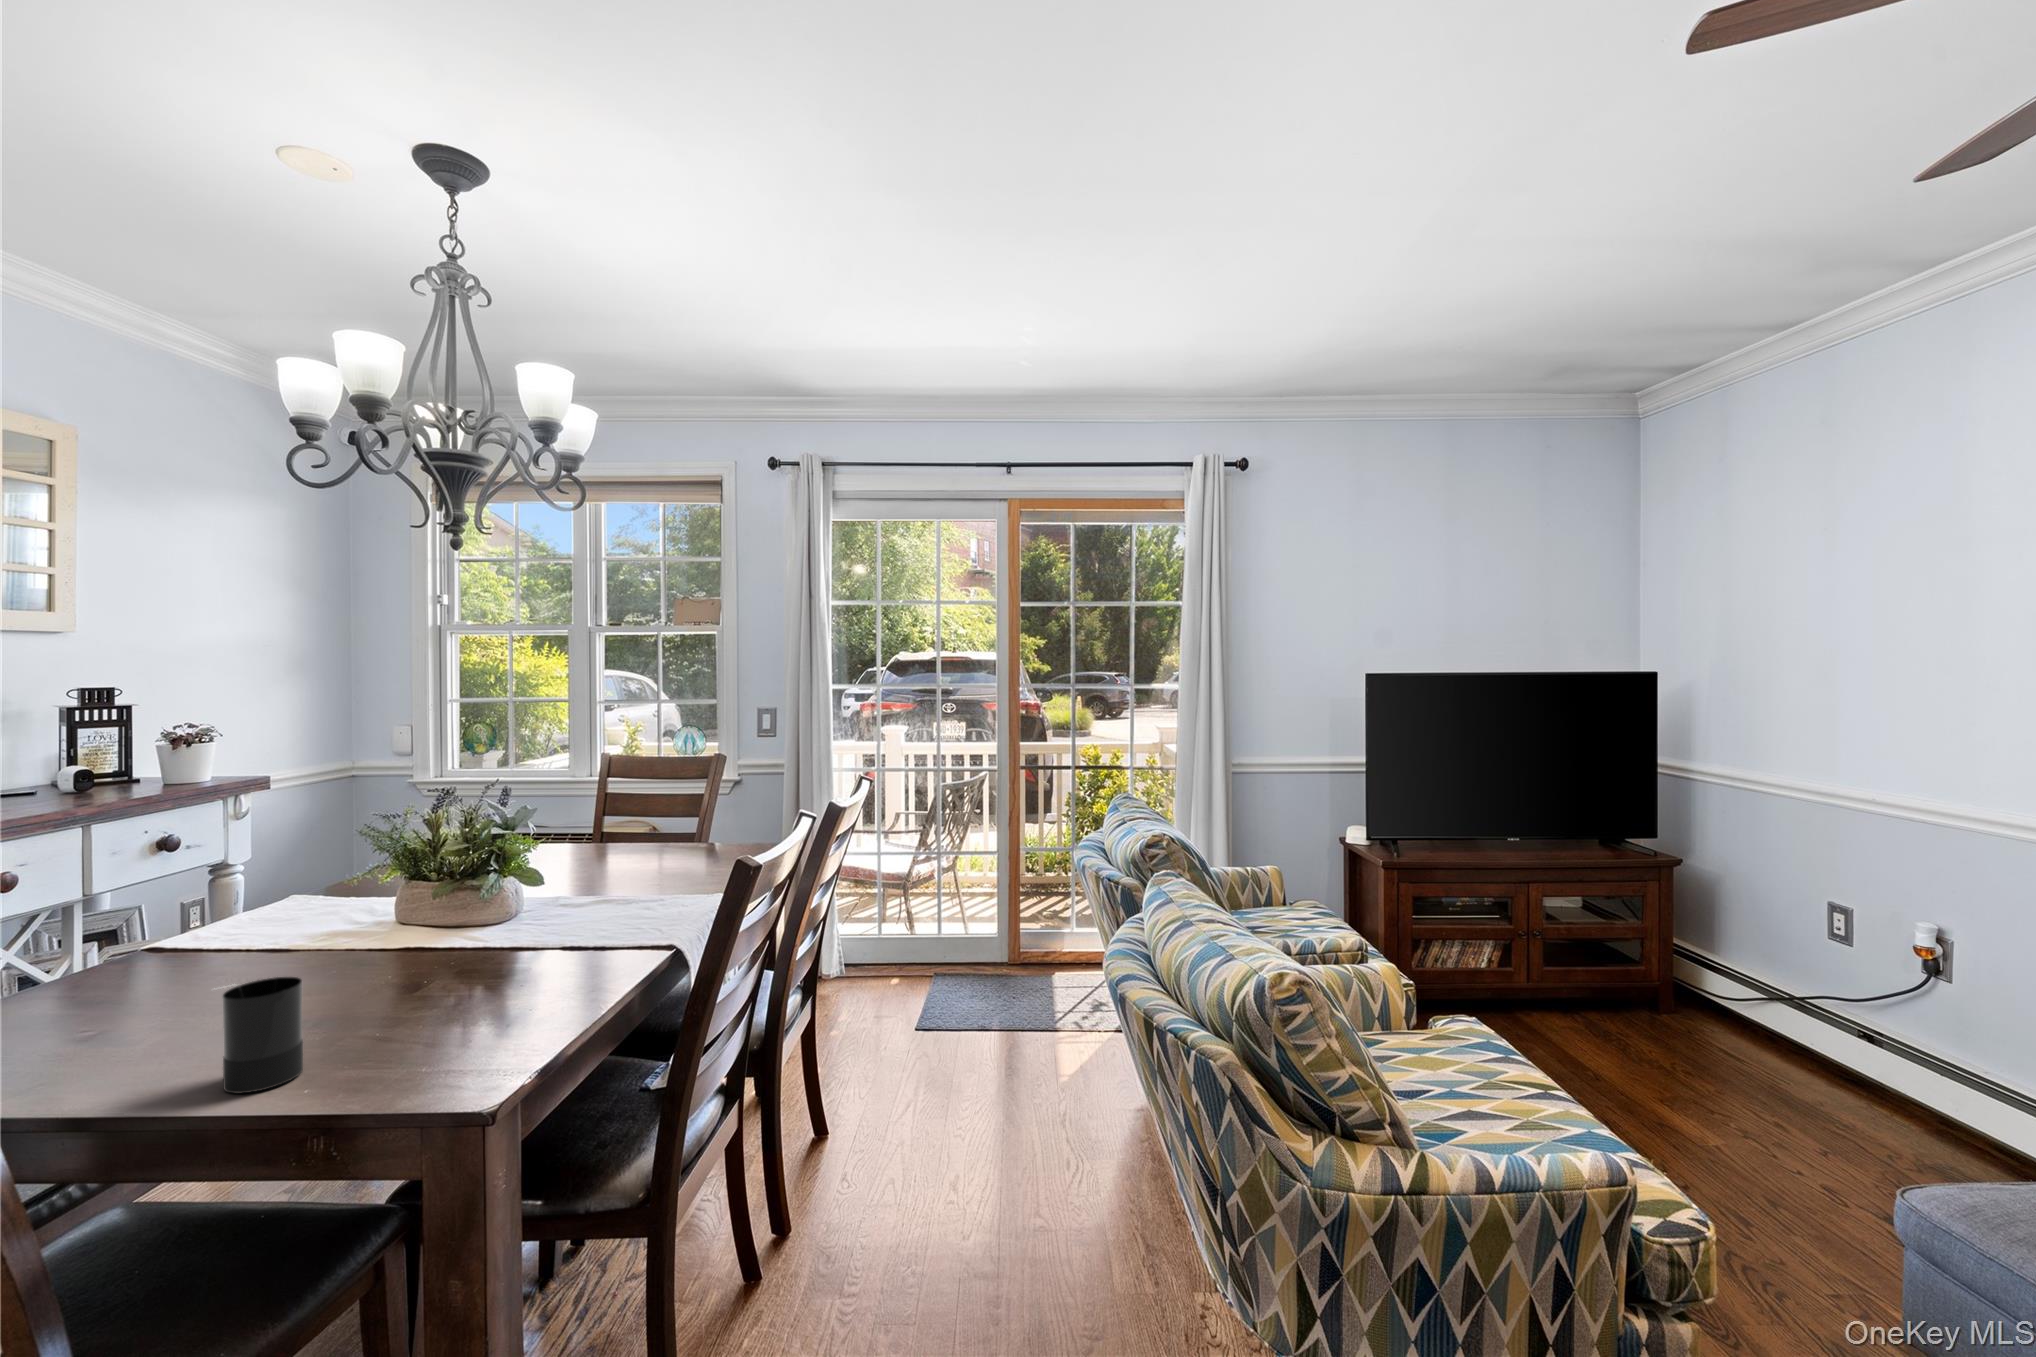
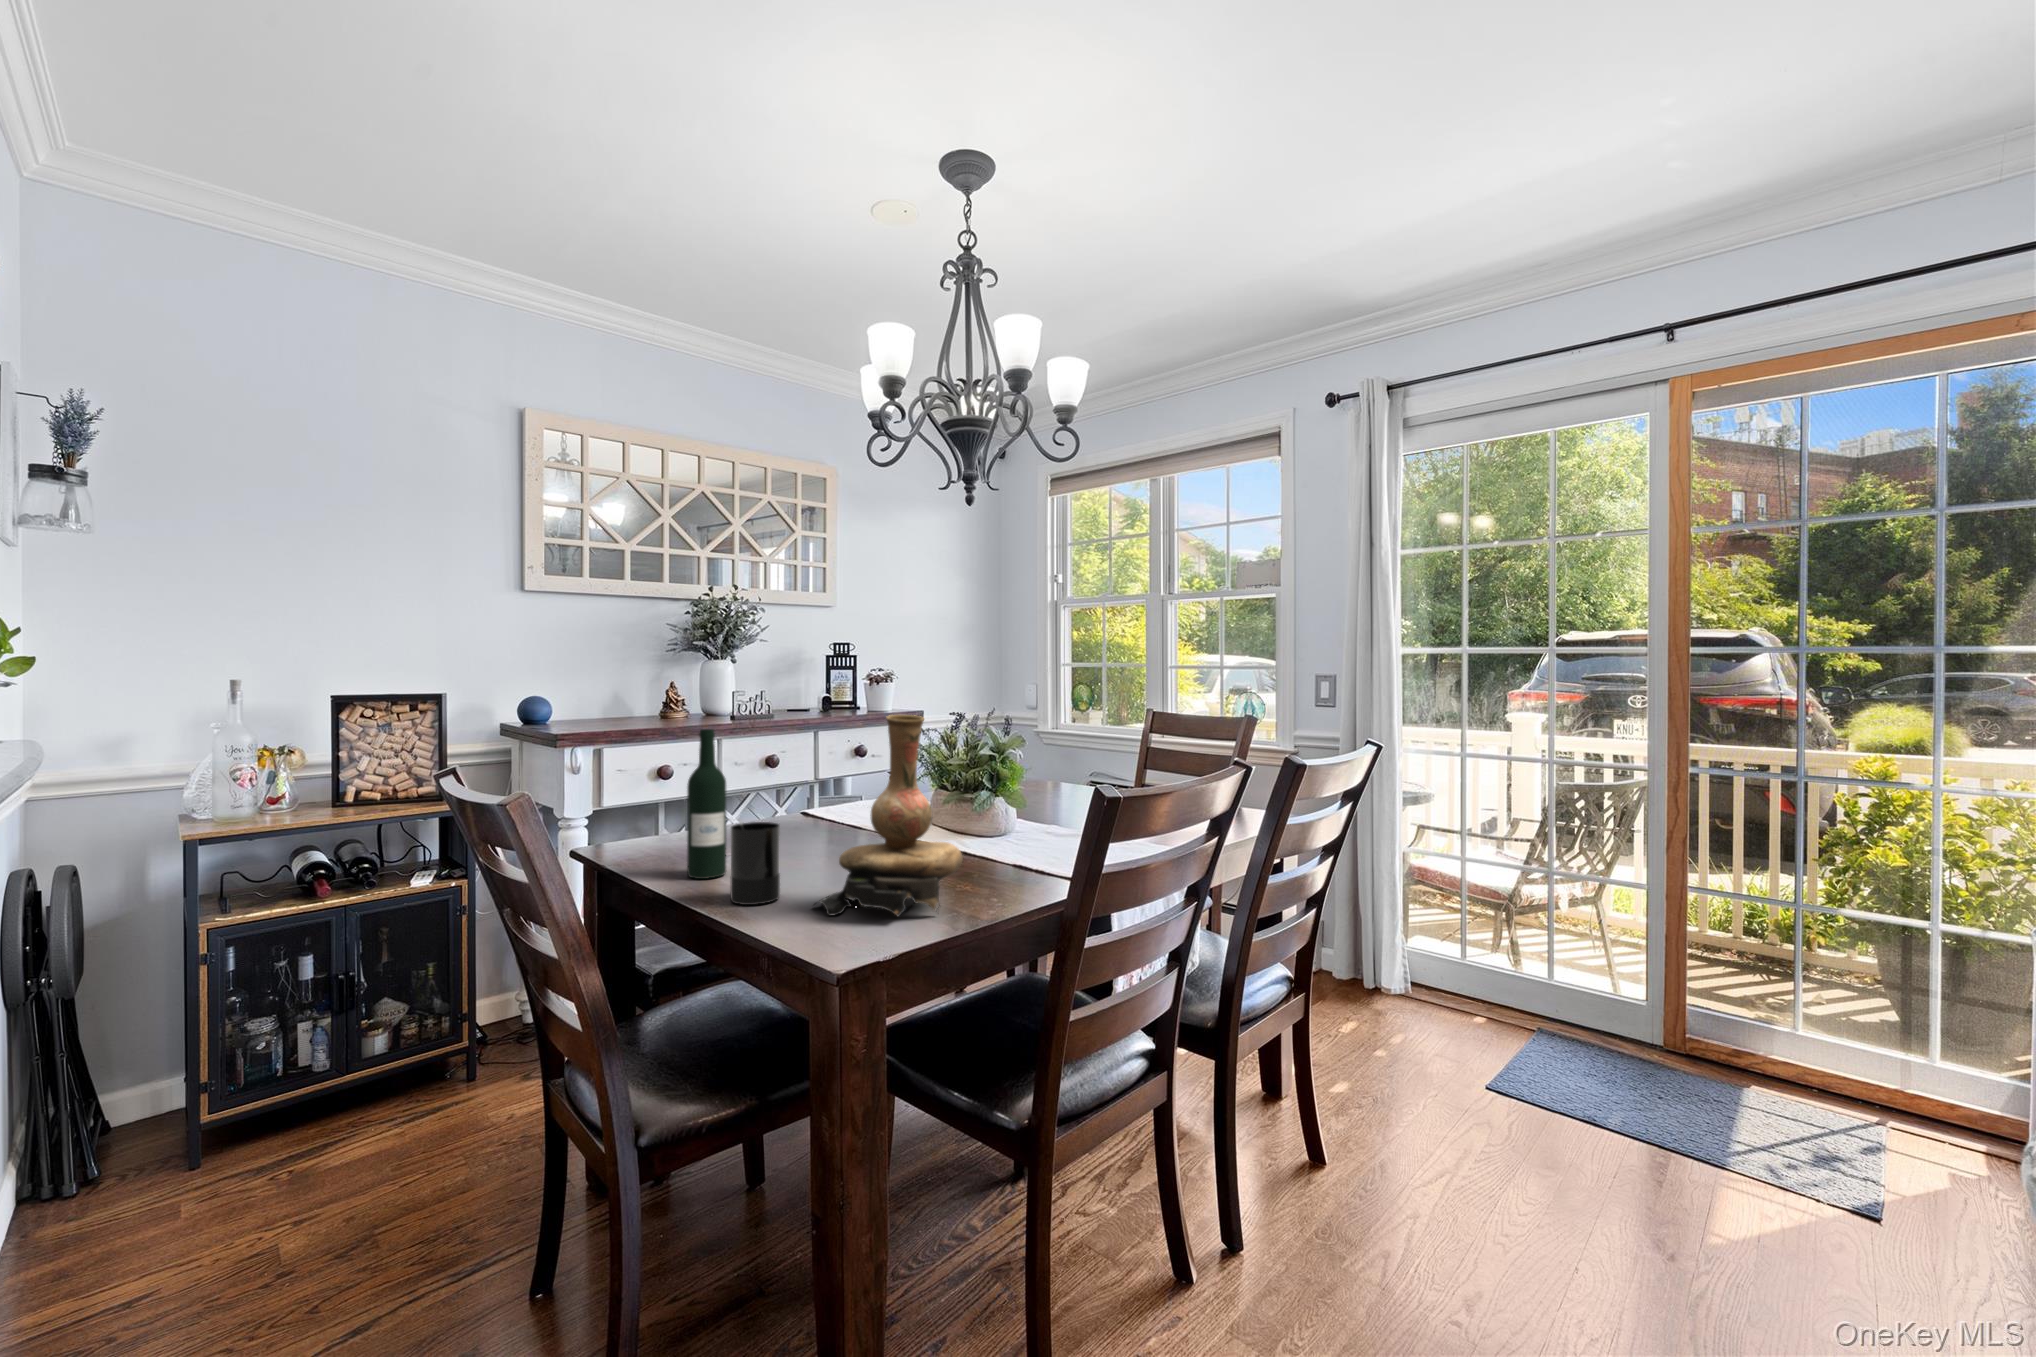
vase: none [367,823,560,1070] -> present [819,715,963,917]
wine bottle: none [90,868,164,1079] -> present [687,729,726,879]

